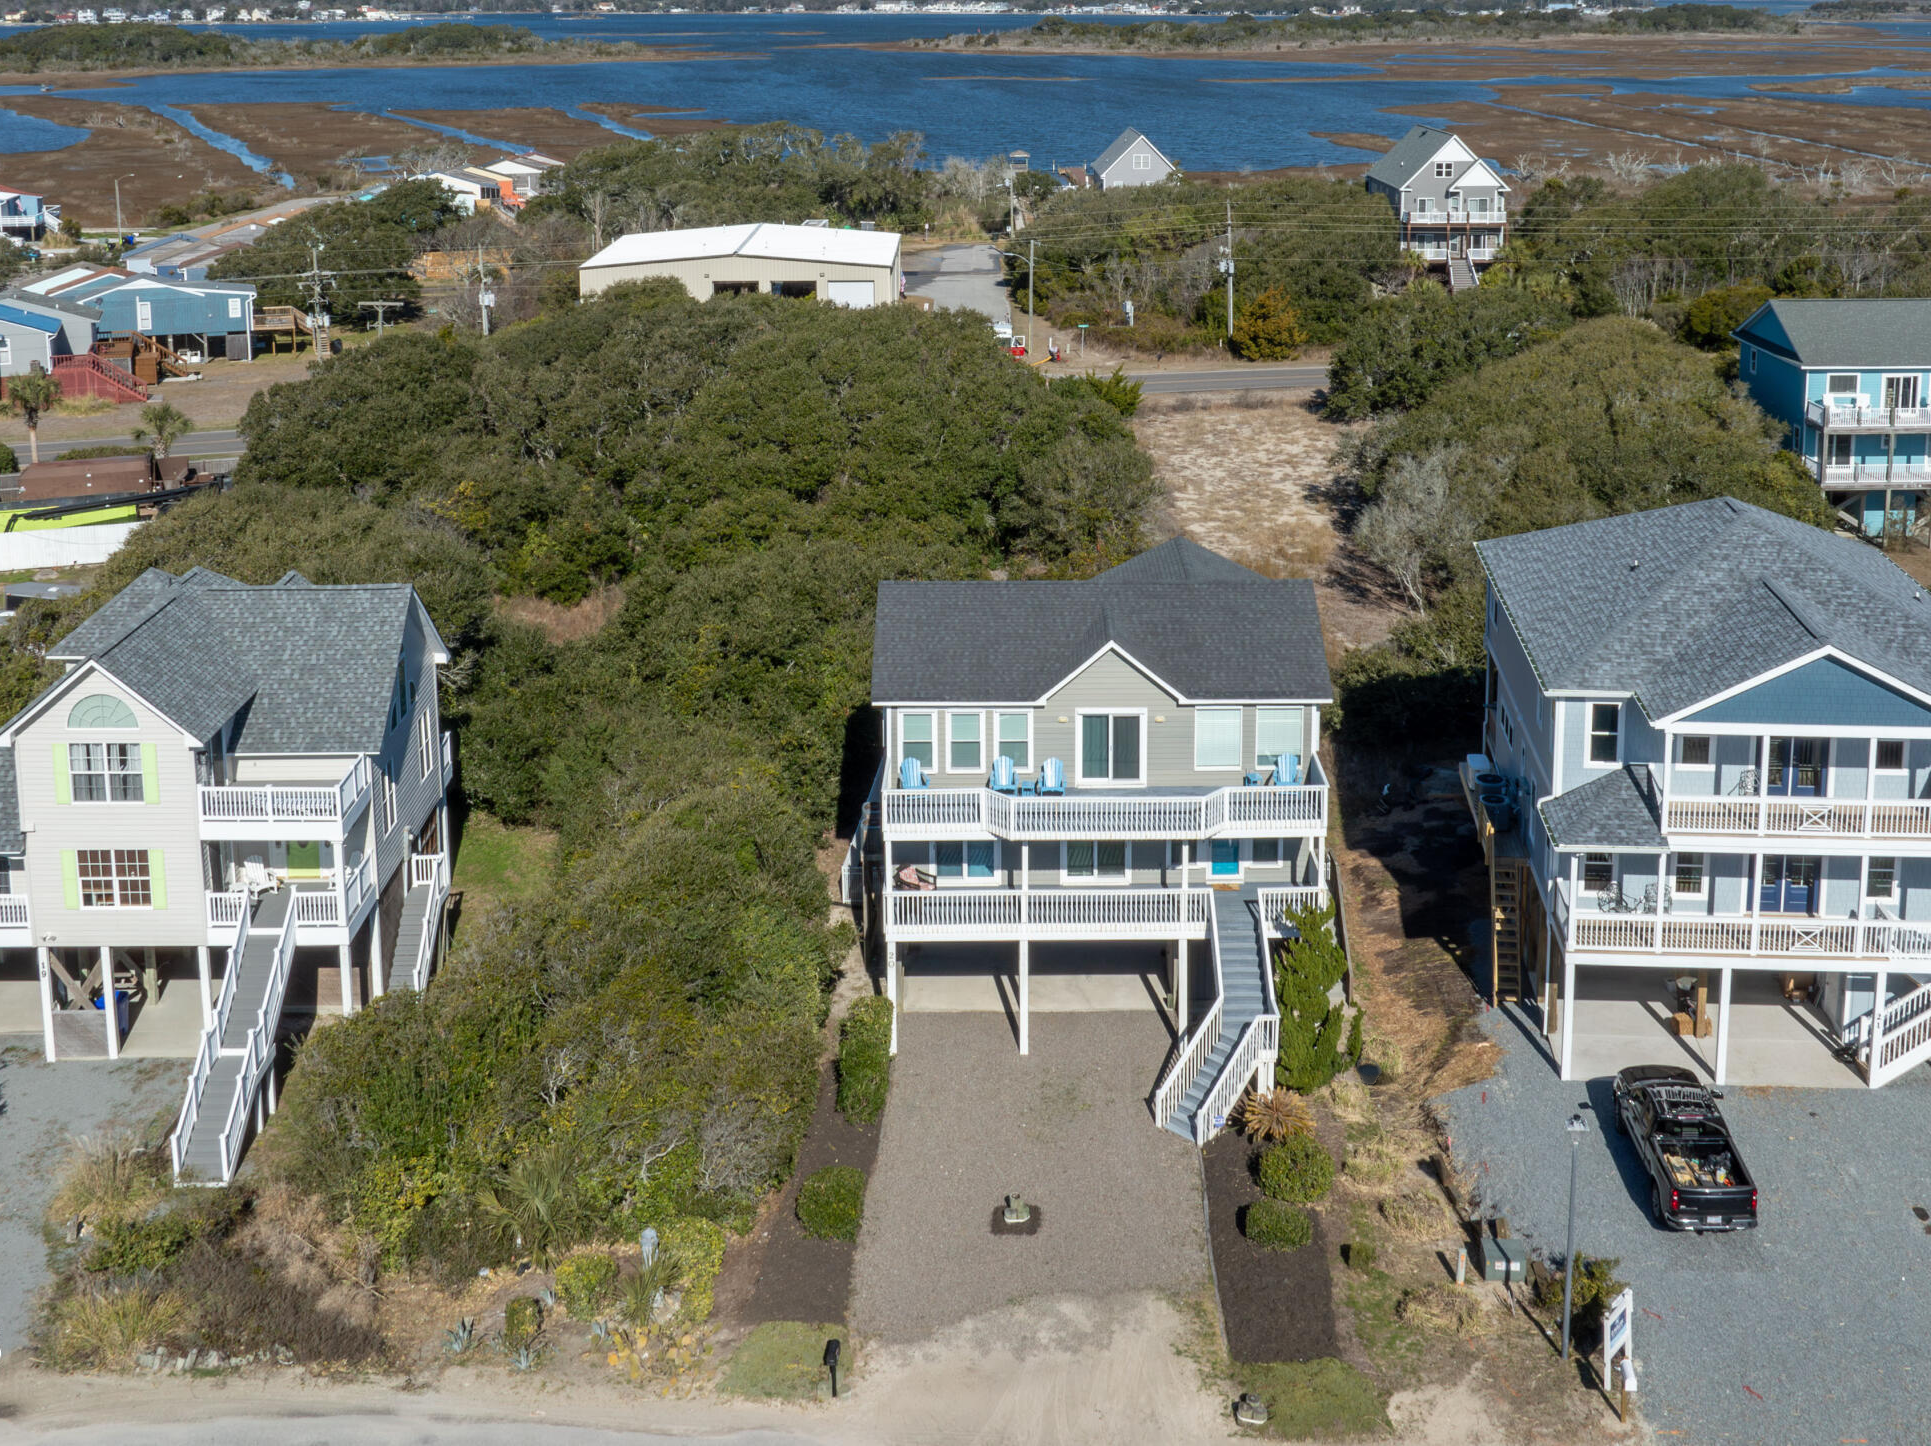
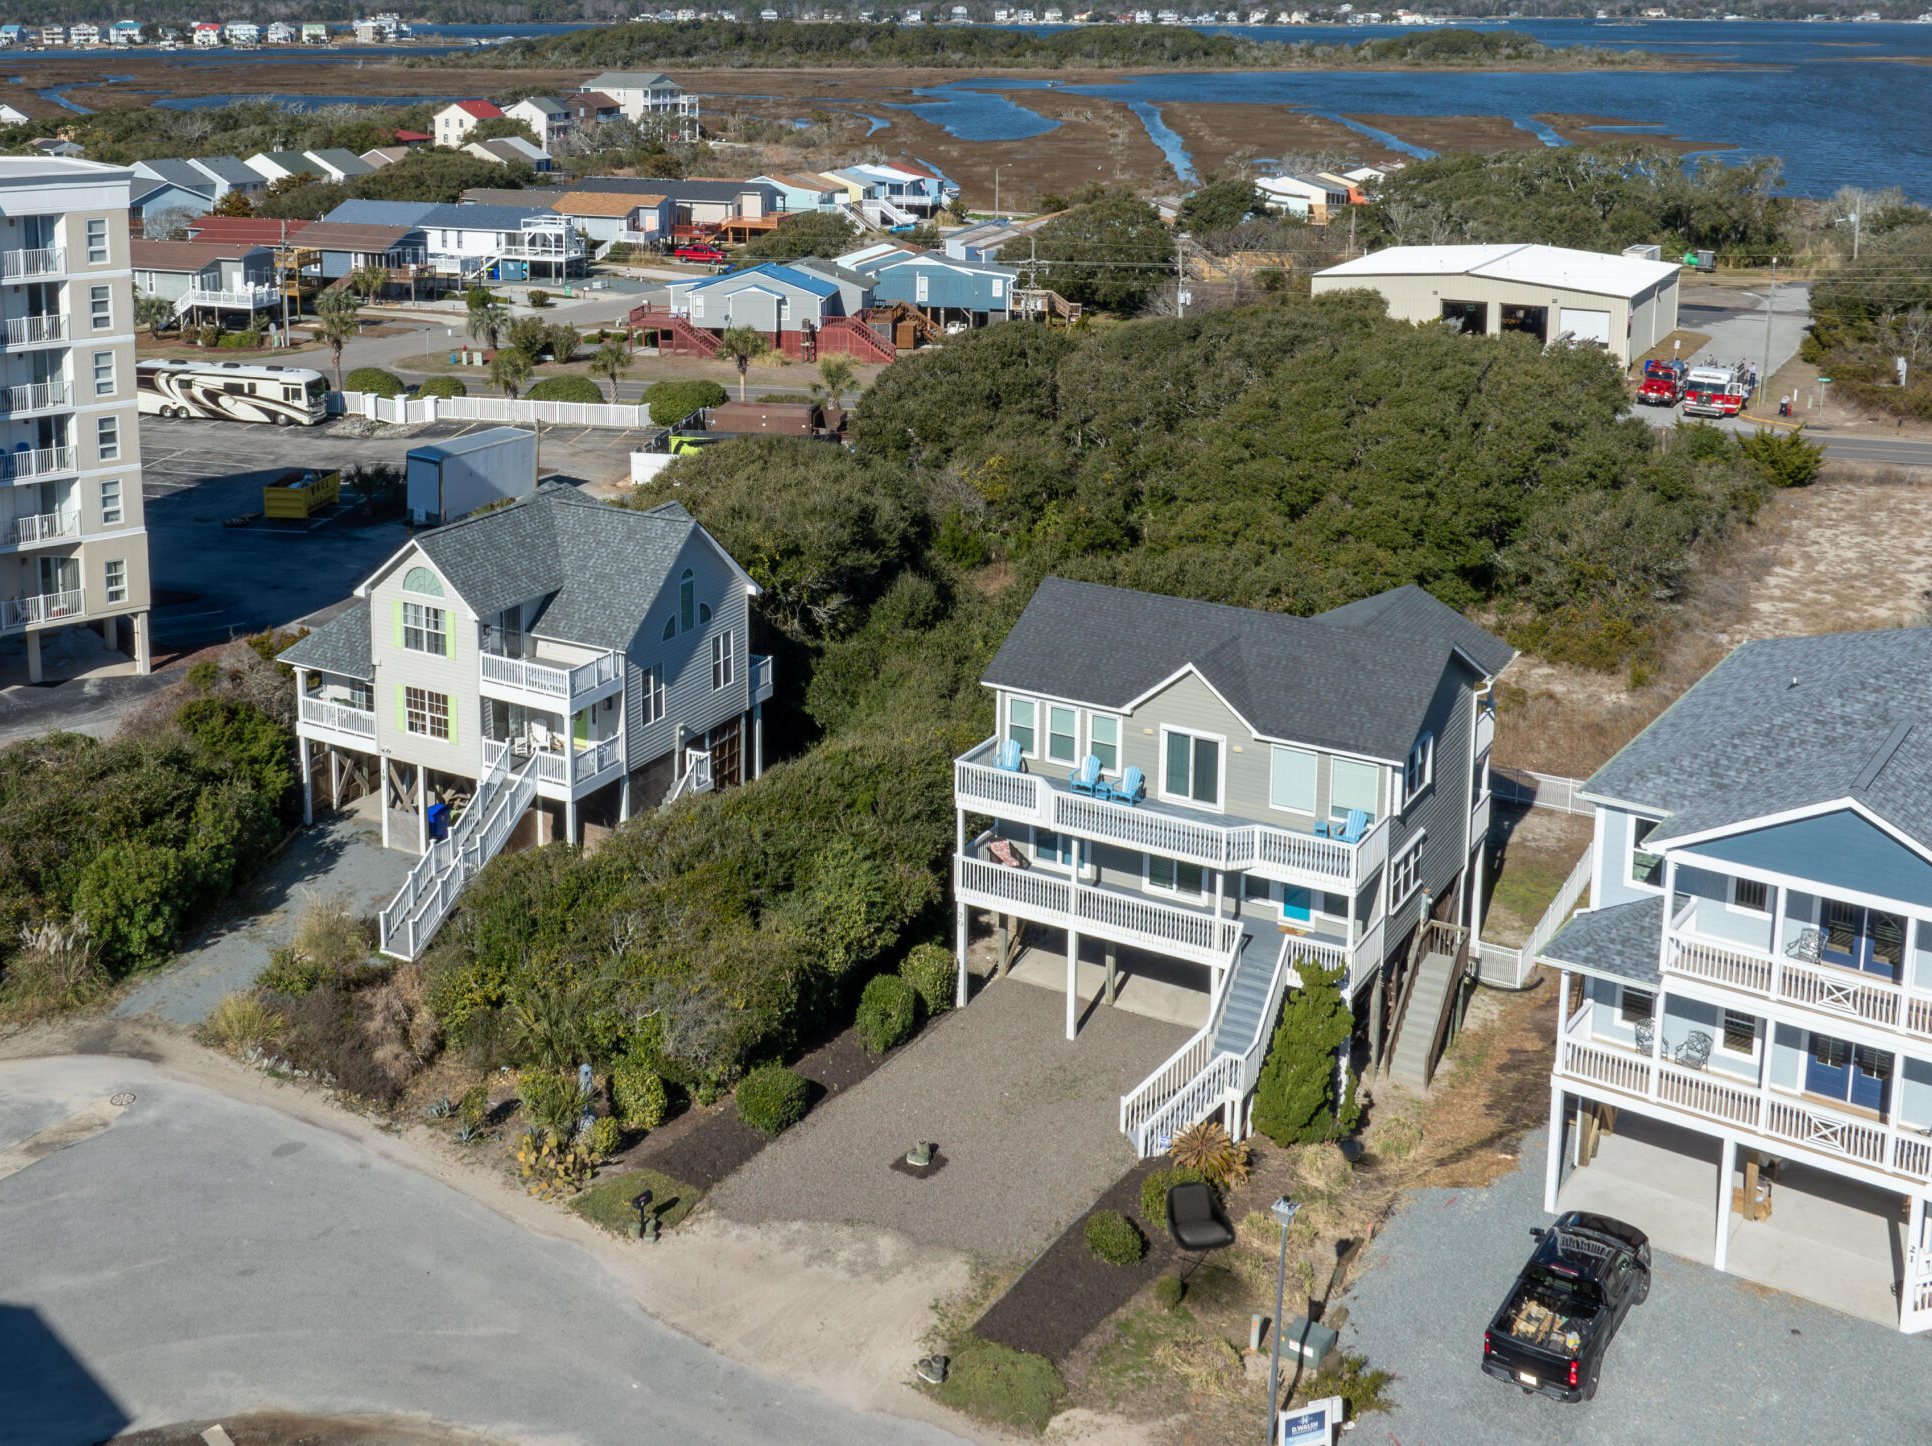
lounge chair: none [1314,1145,1391,1245] -> present [1165,1181,1236,1278]

